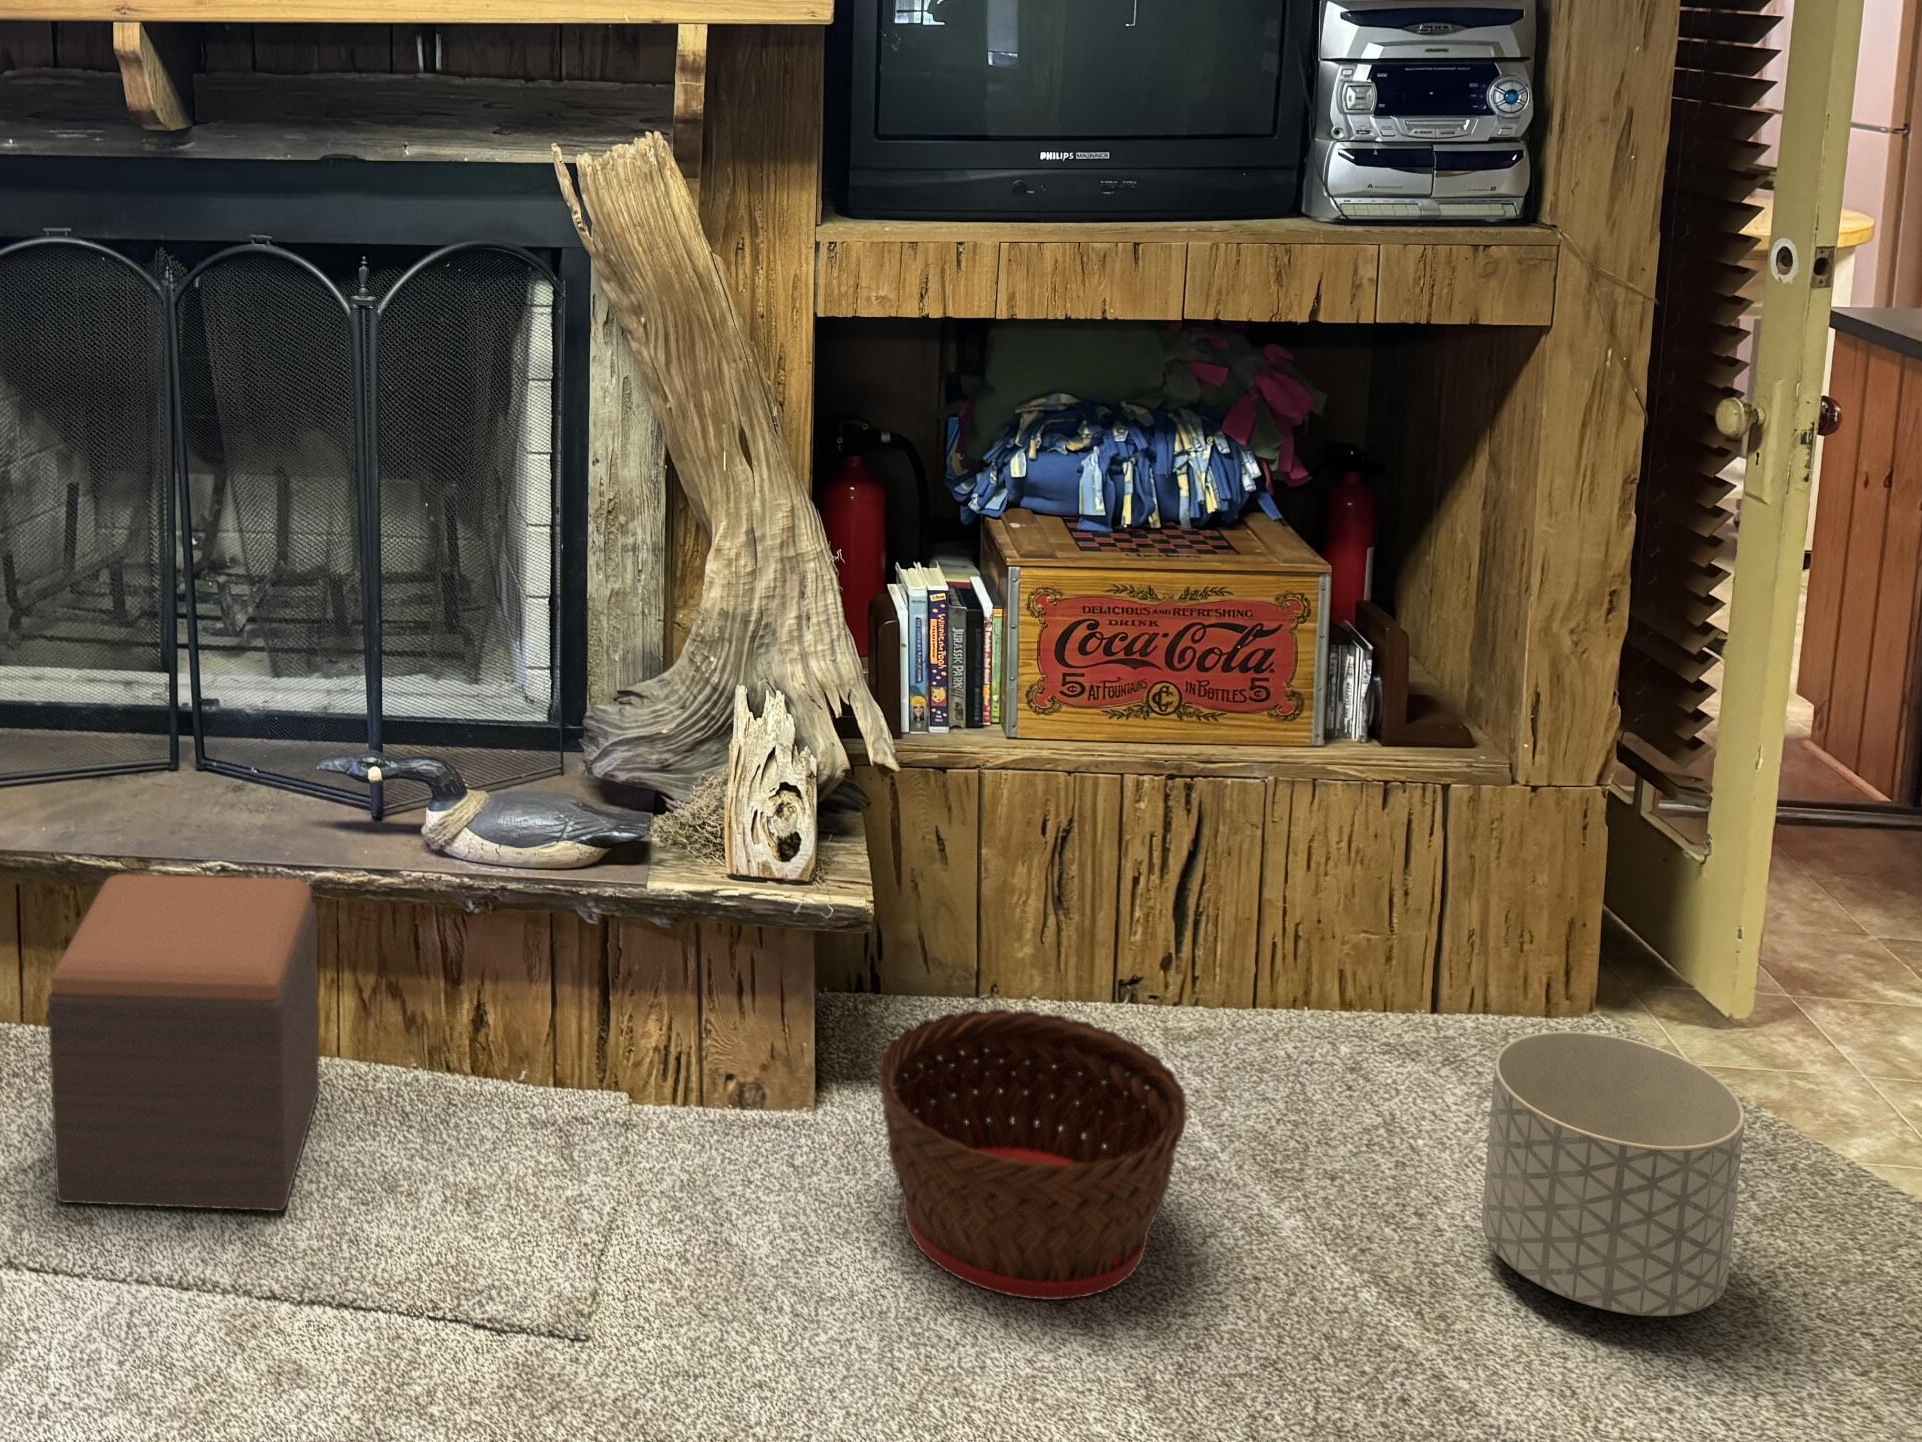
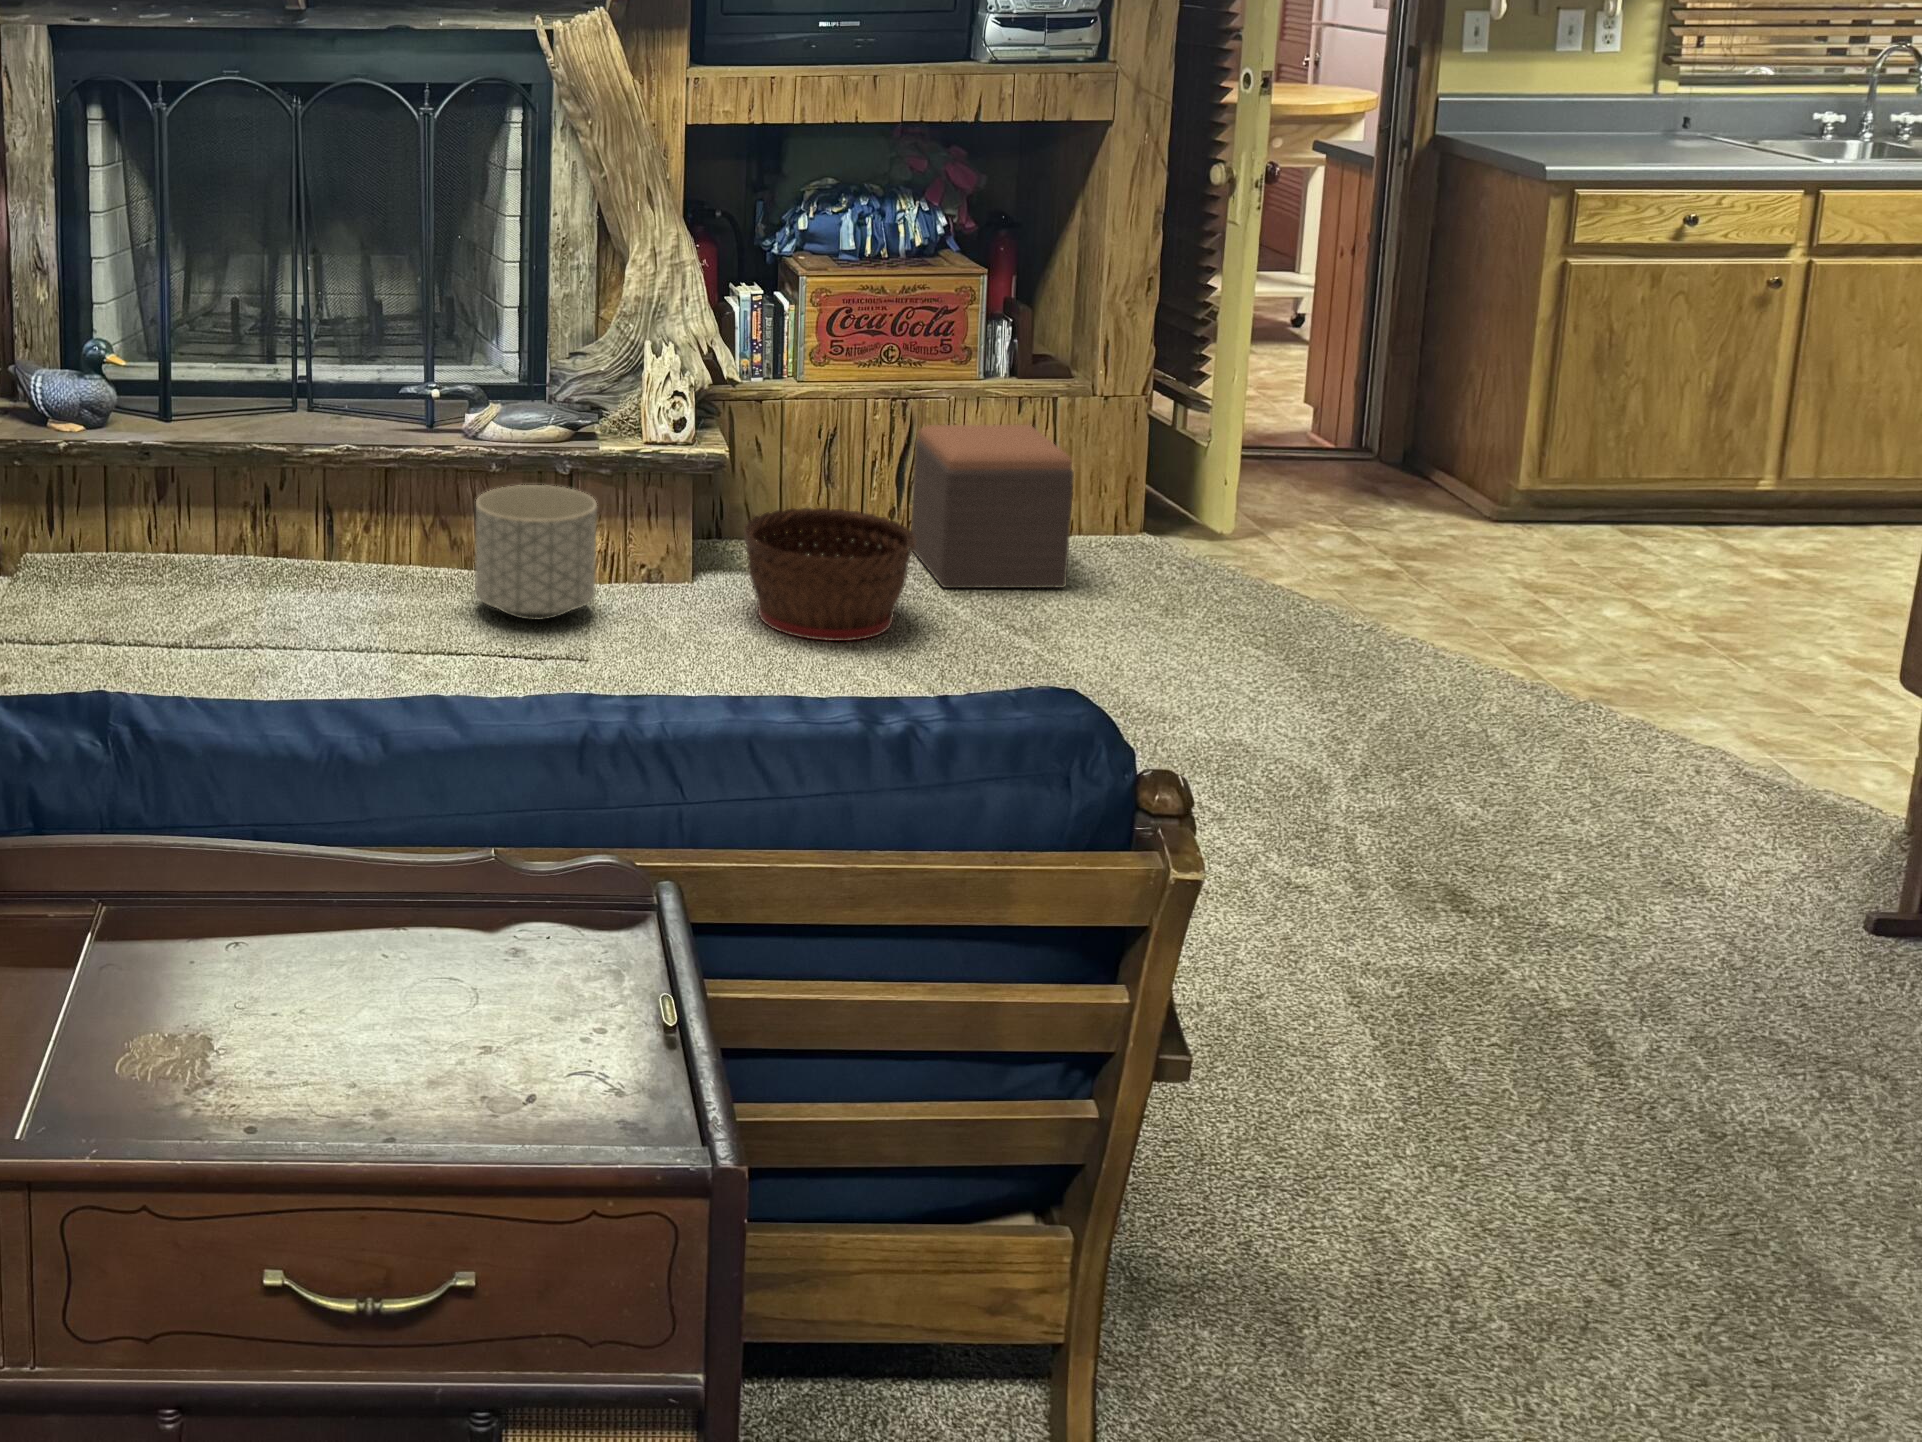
footstool: present [47,874,320,1211] -> present [911,425,1074,588]
planter: present [1482,1031,1745,1316] -> present [475,485,597,620]

